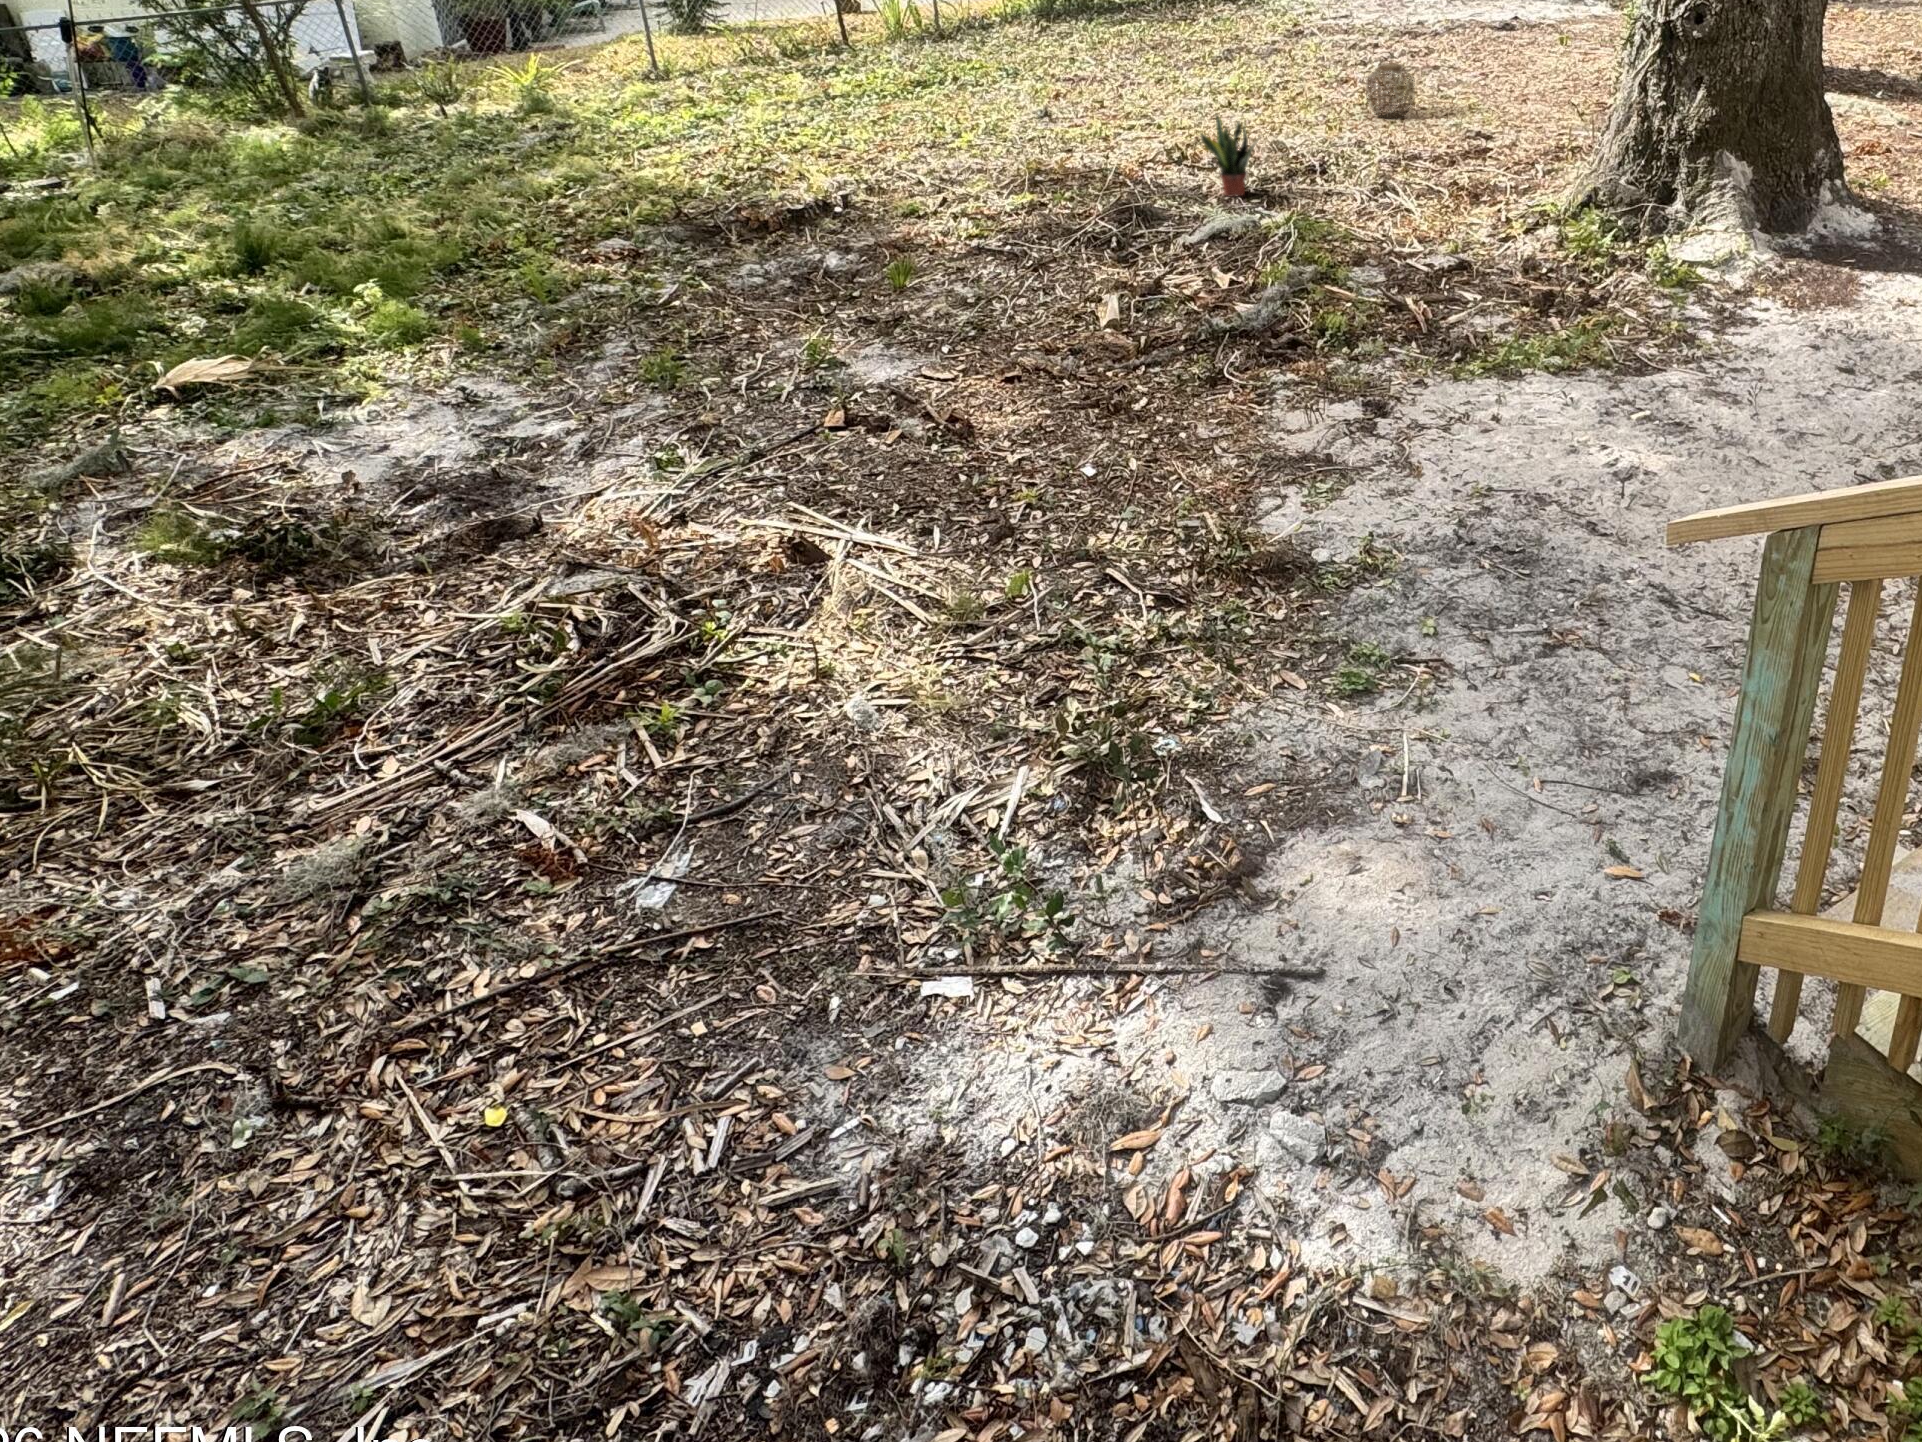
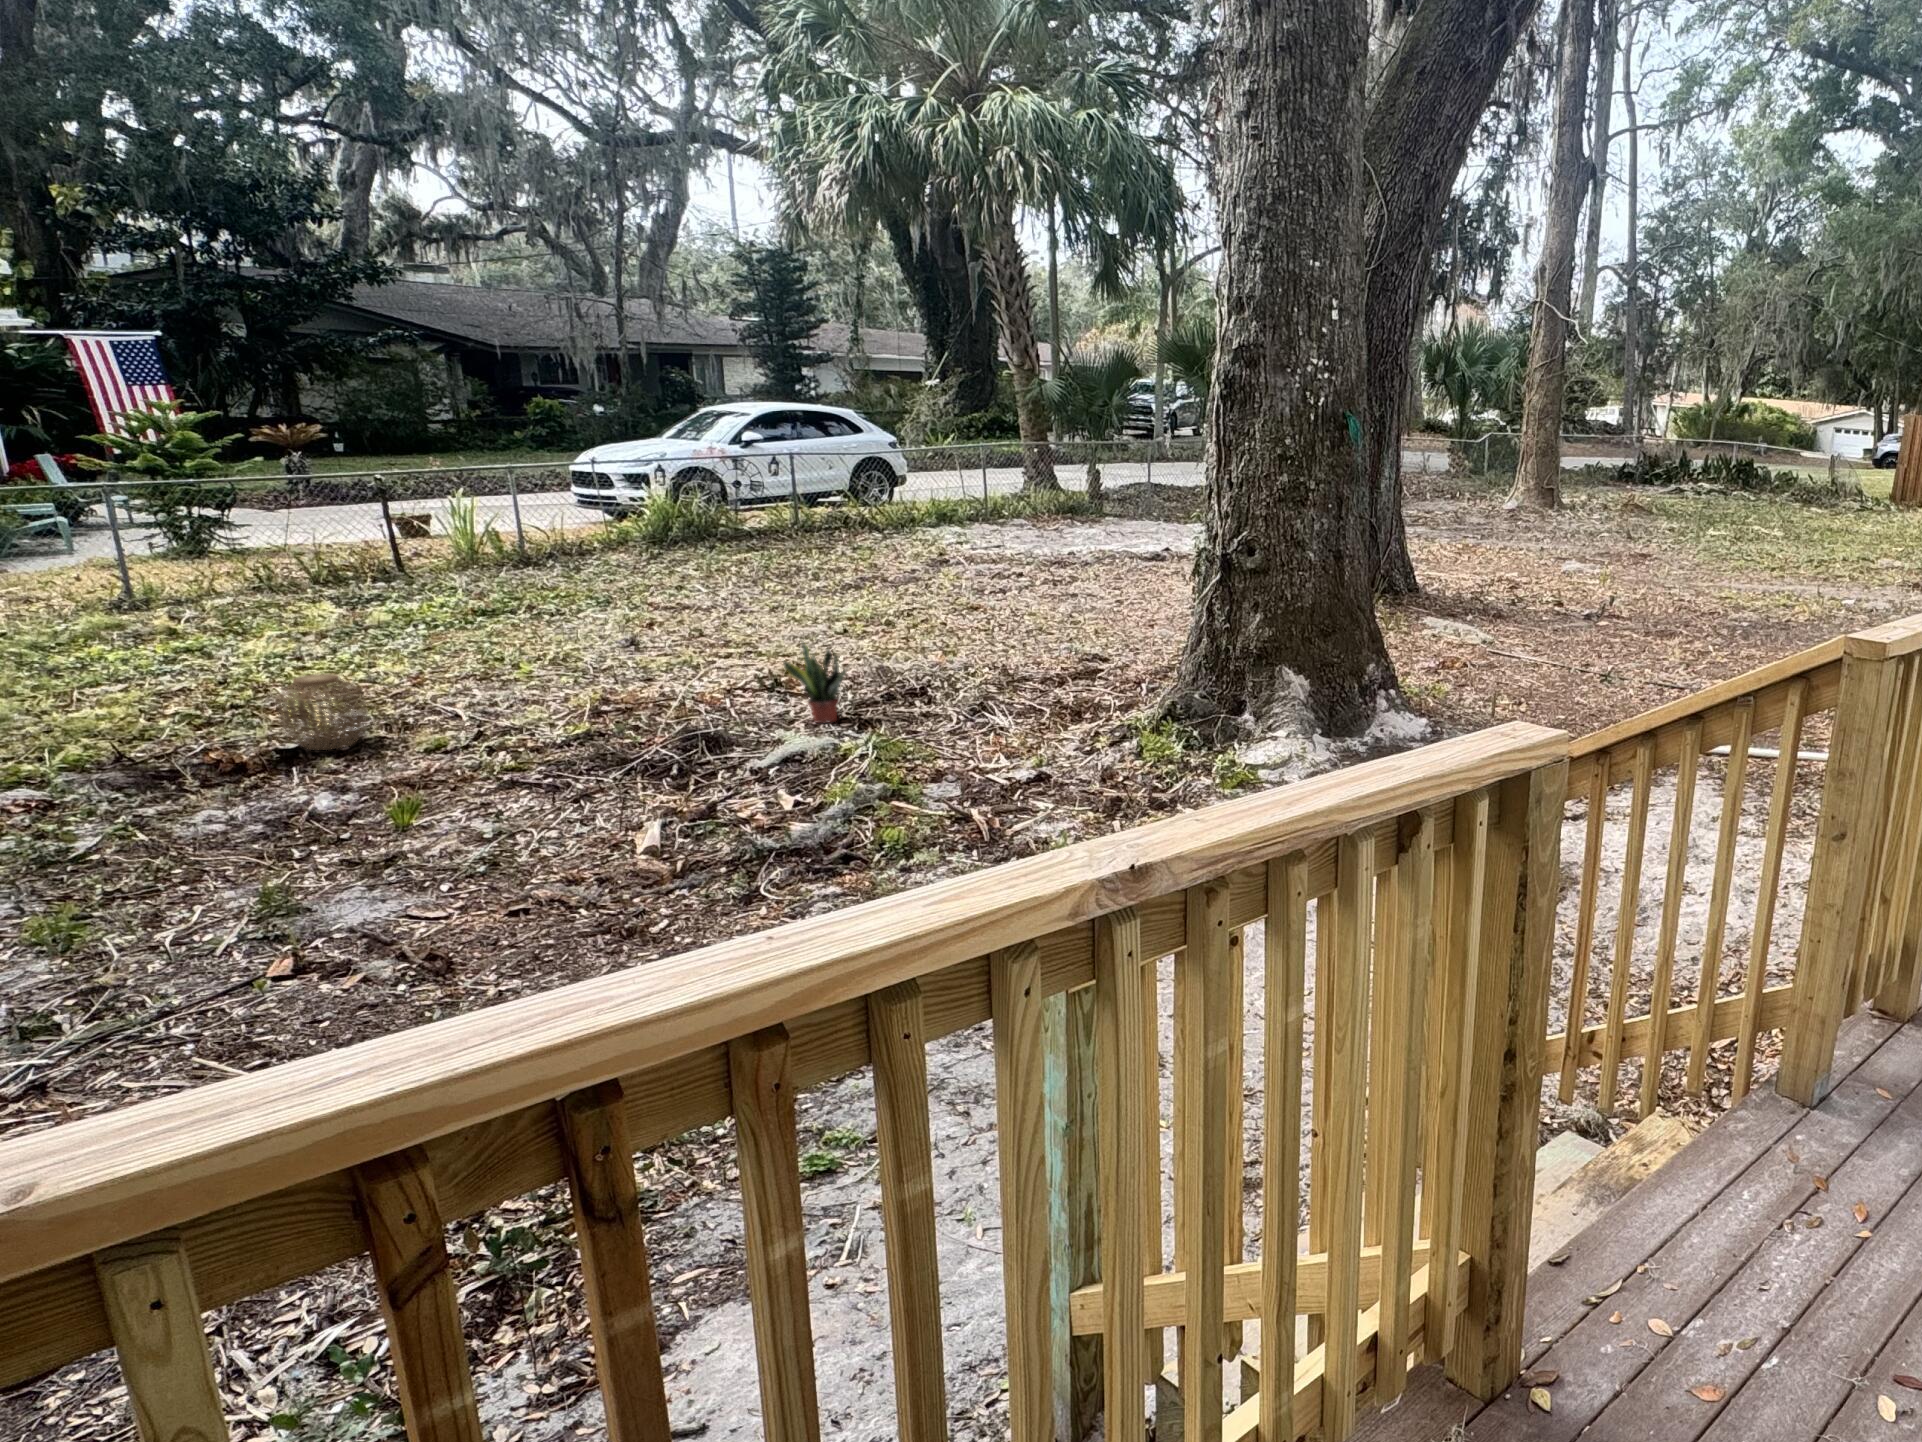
woven basket: present [1366,63,1415,119] -> present [276,673,367,750]

